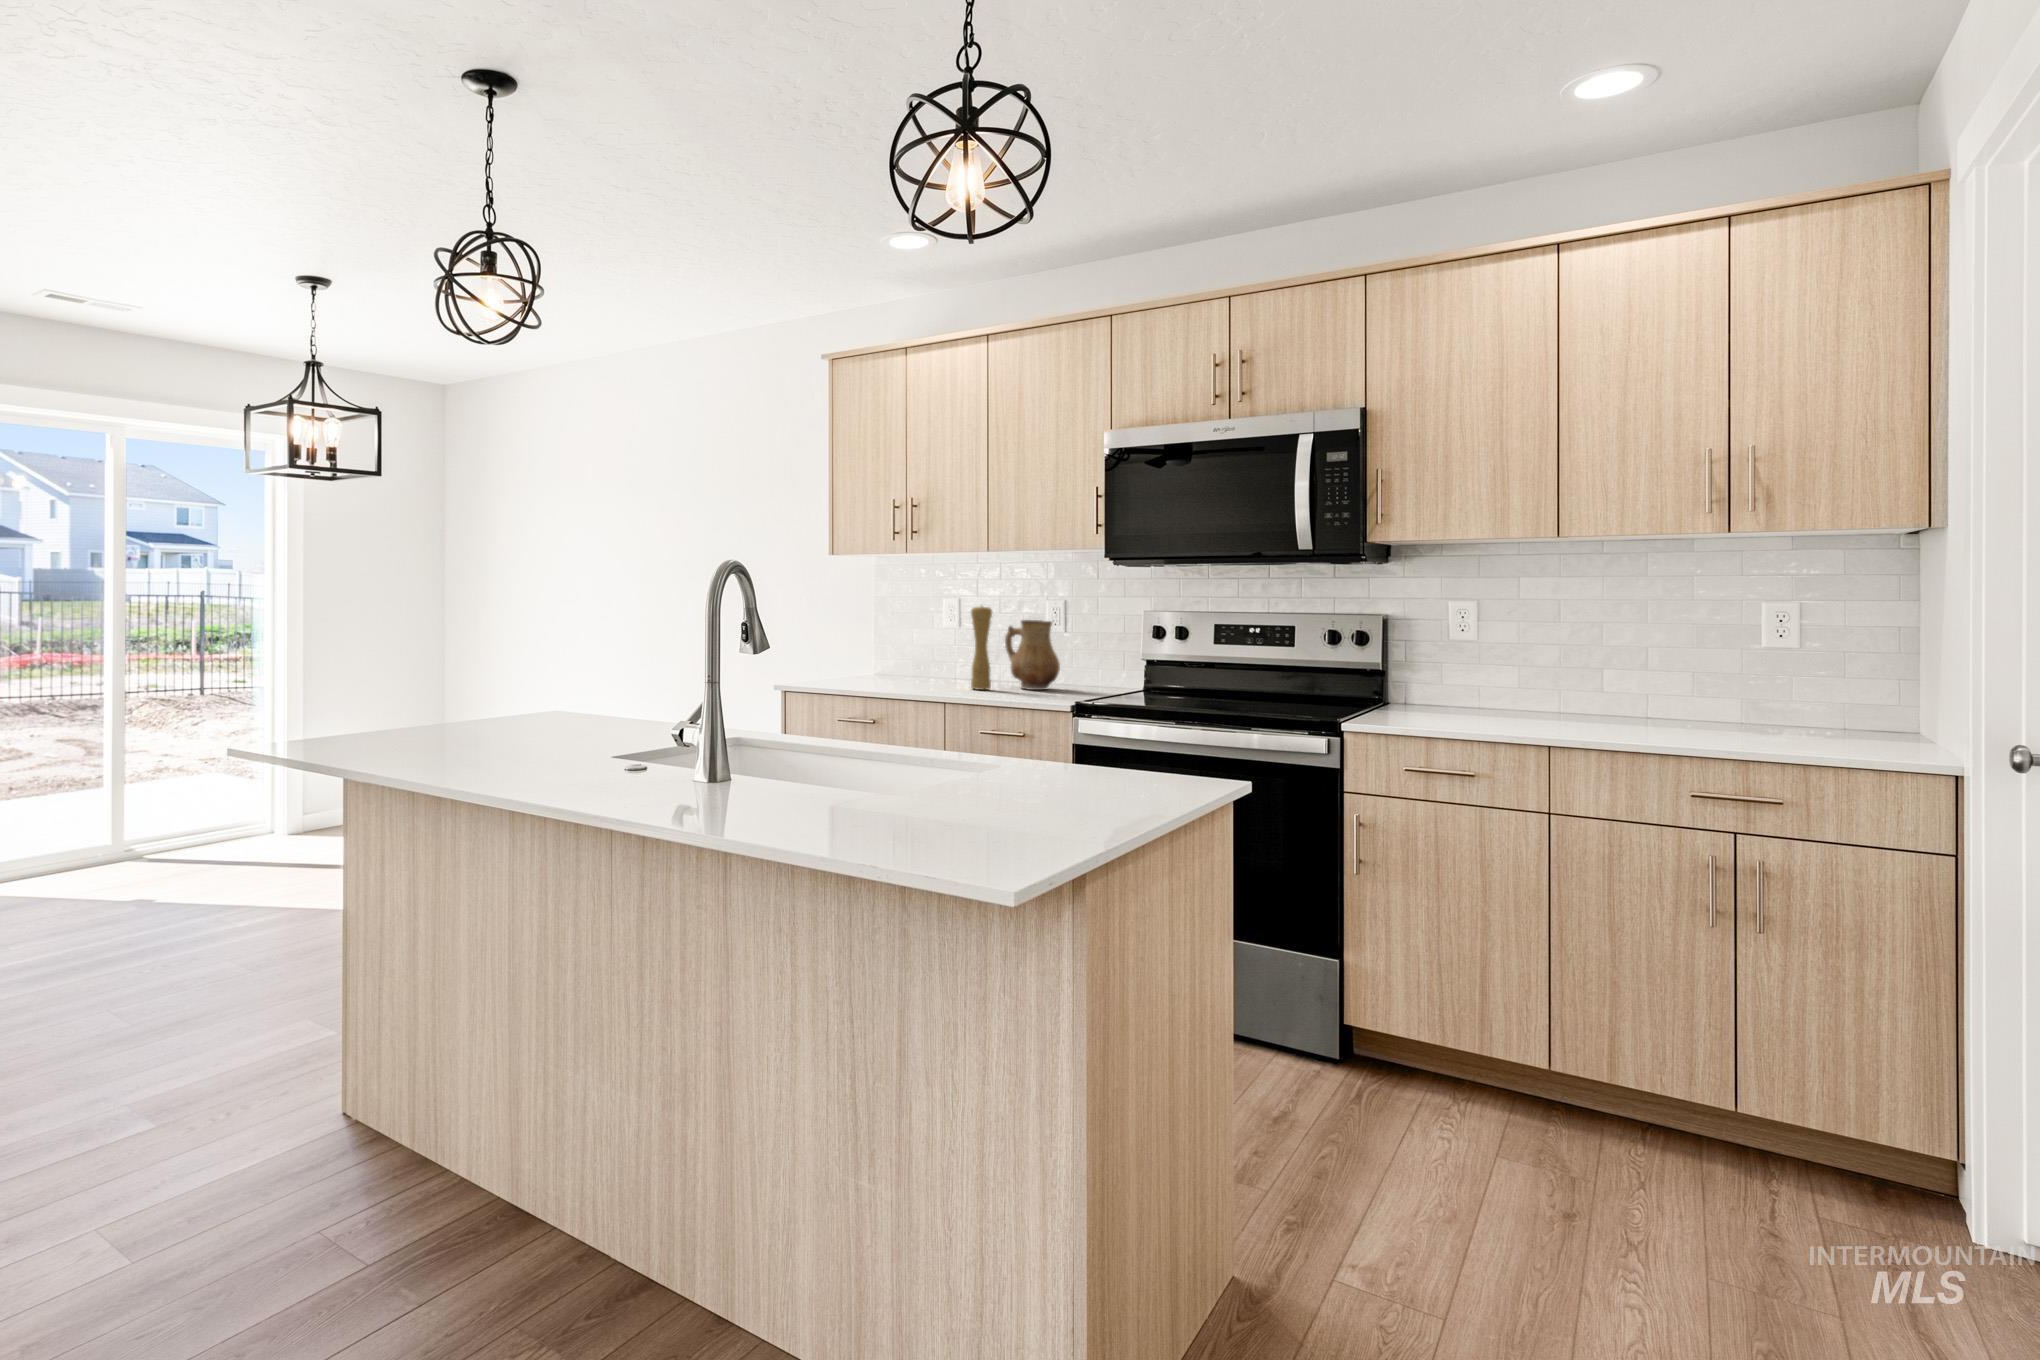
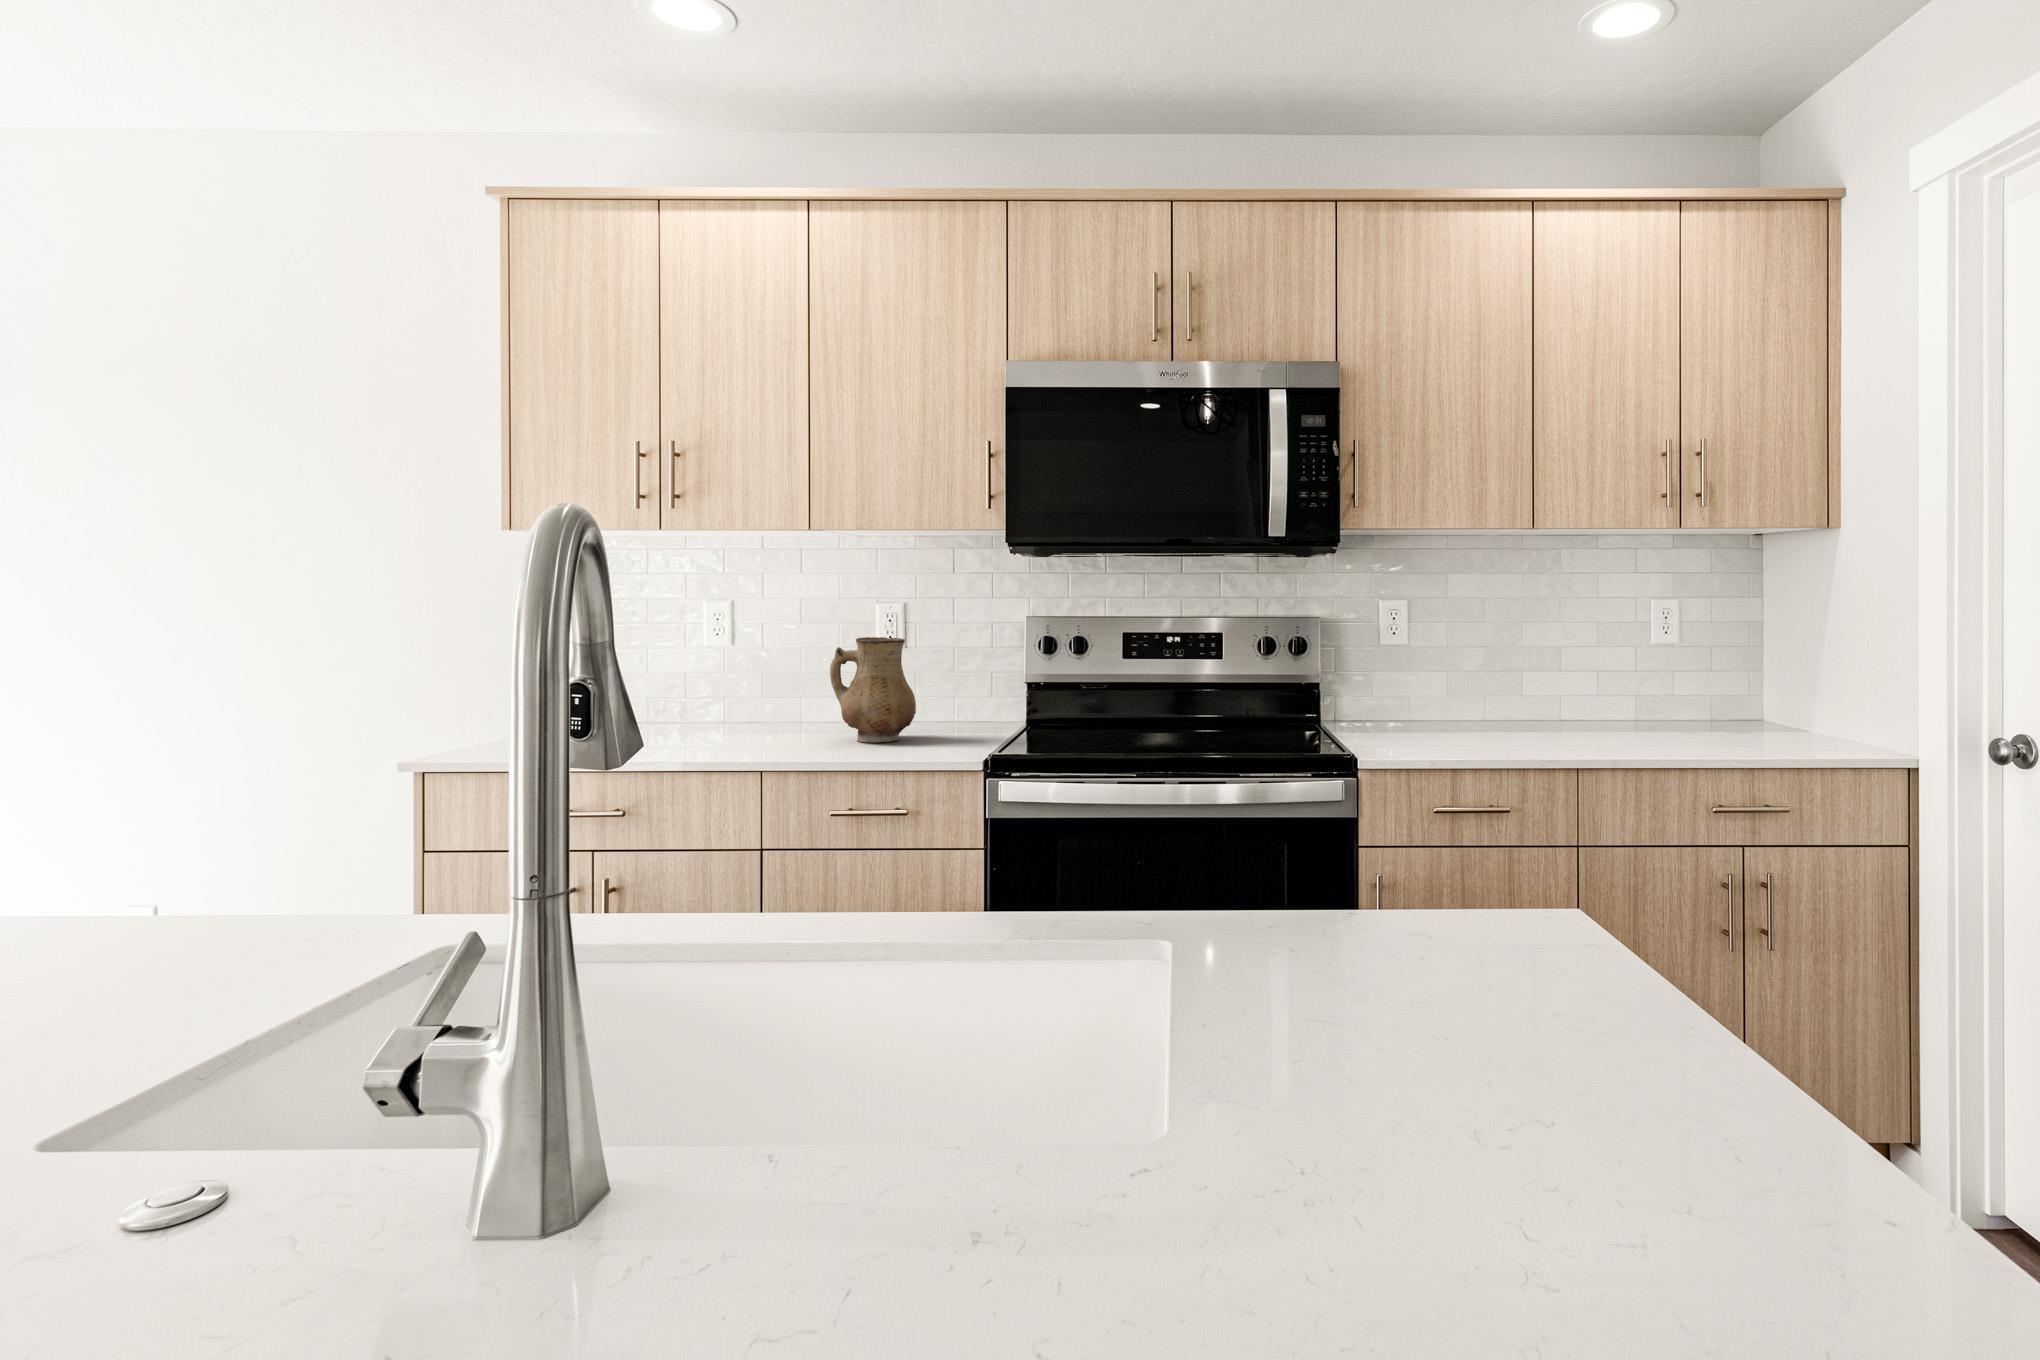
pepper mill: present [971,606,992,690] -> none [790,620,825,753]

